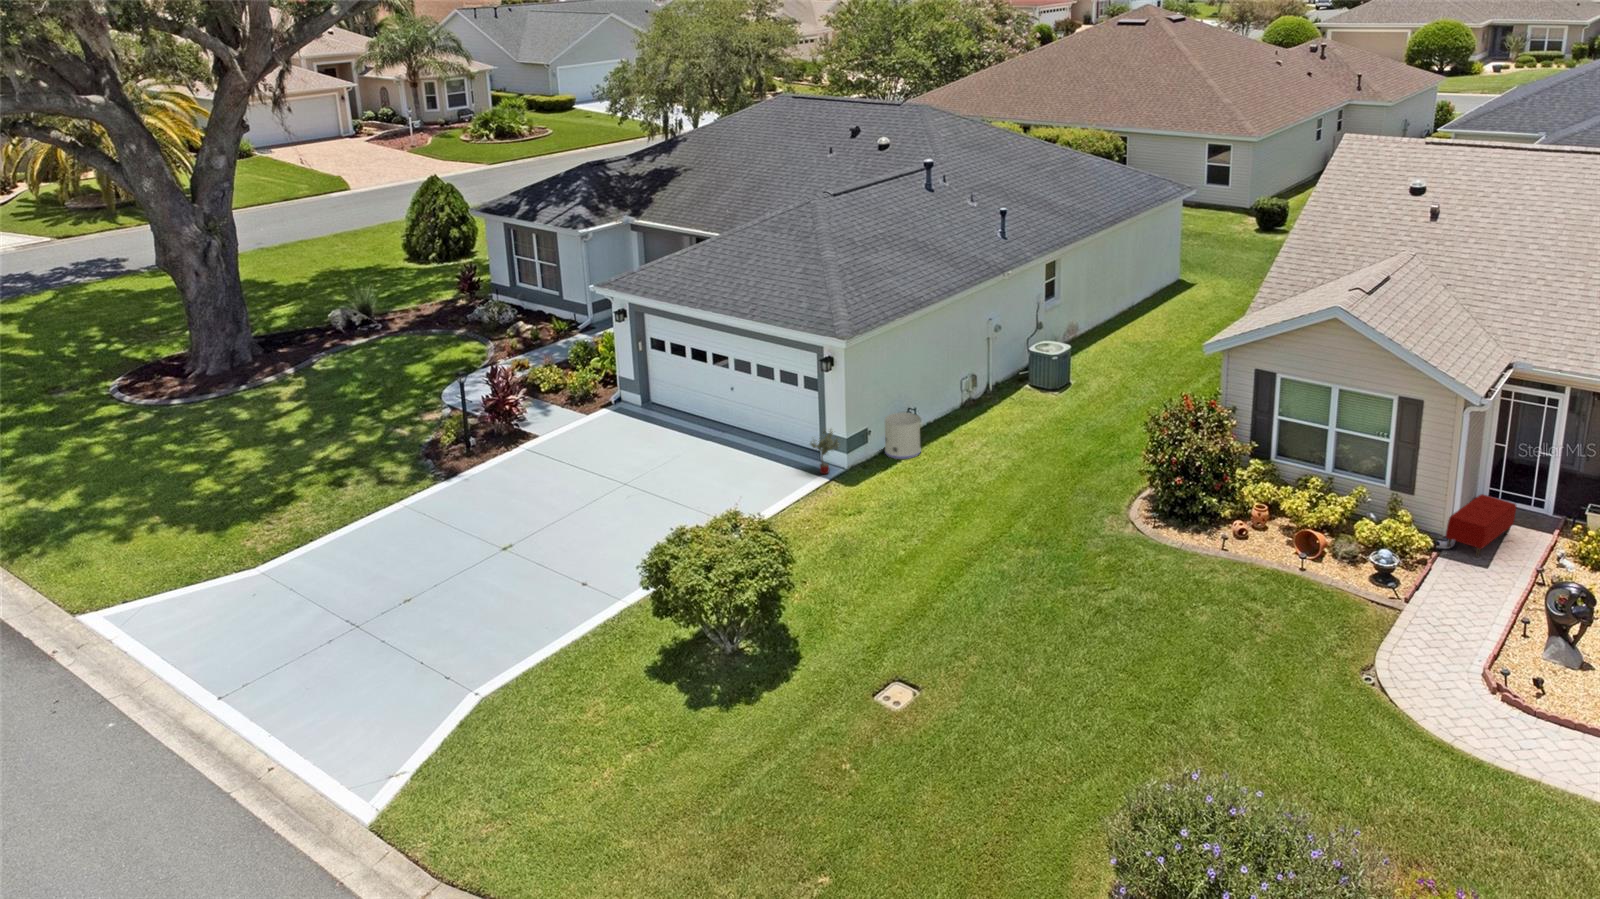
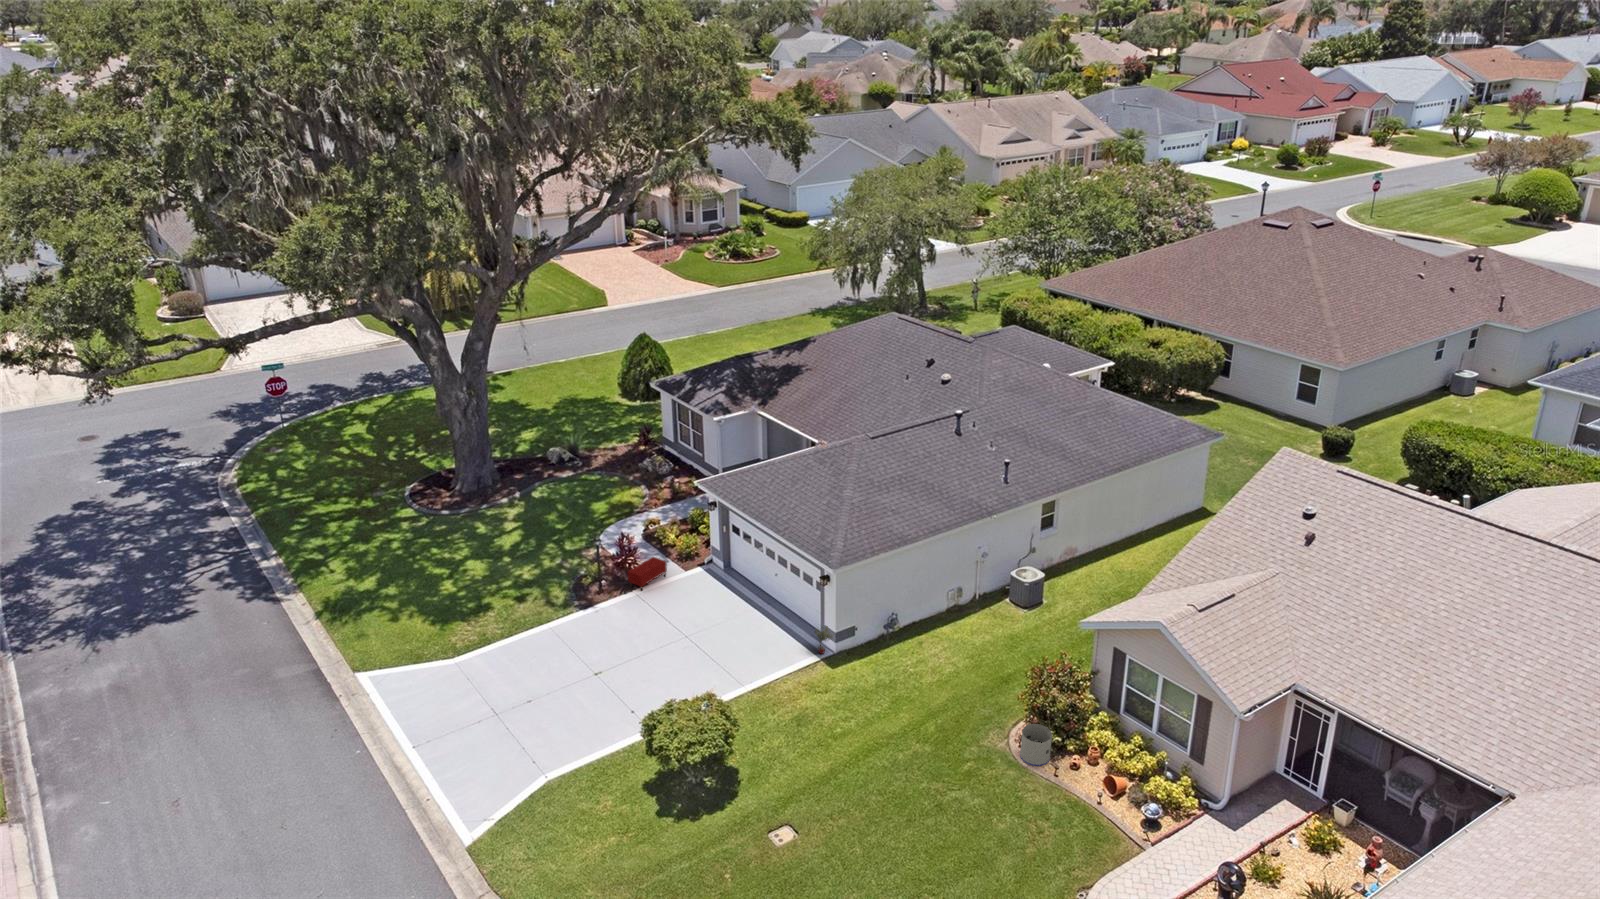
trash can: present [885,412,921,459] -> present [1020,724,1052,766]
bench: present [1446,494,1516,558] -> present [628,557,667,590]

